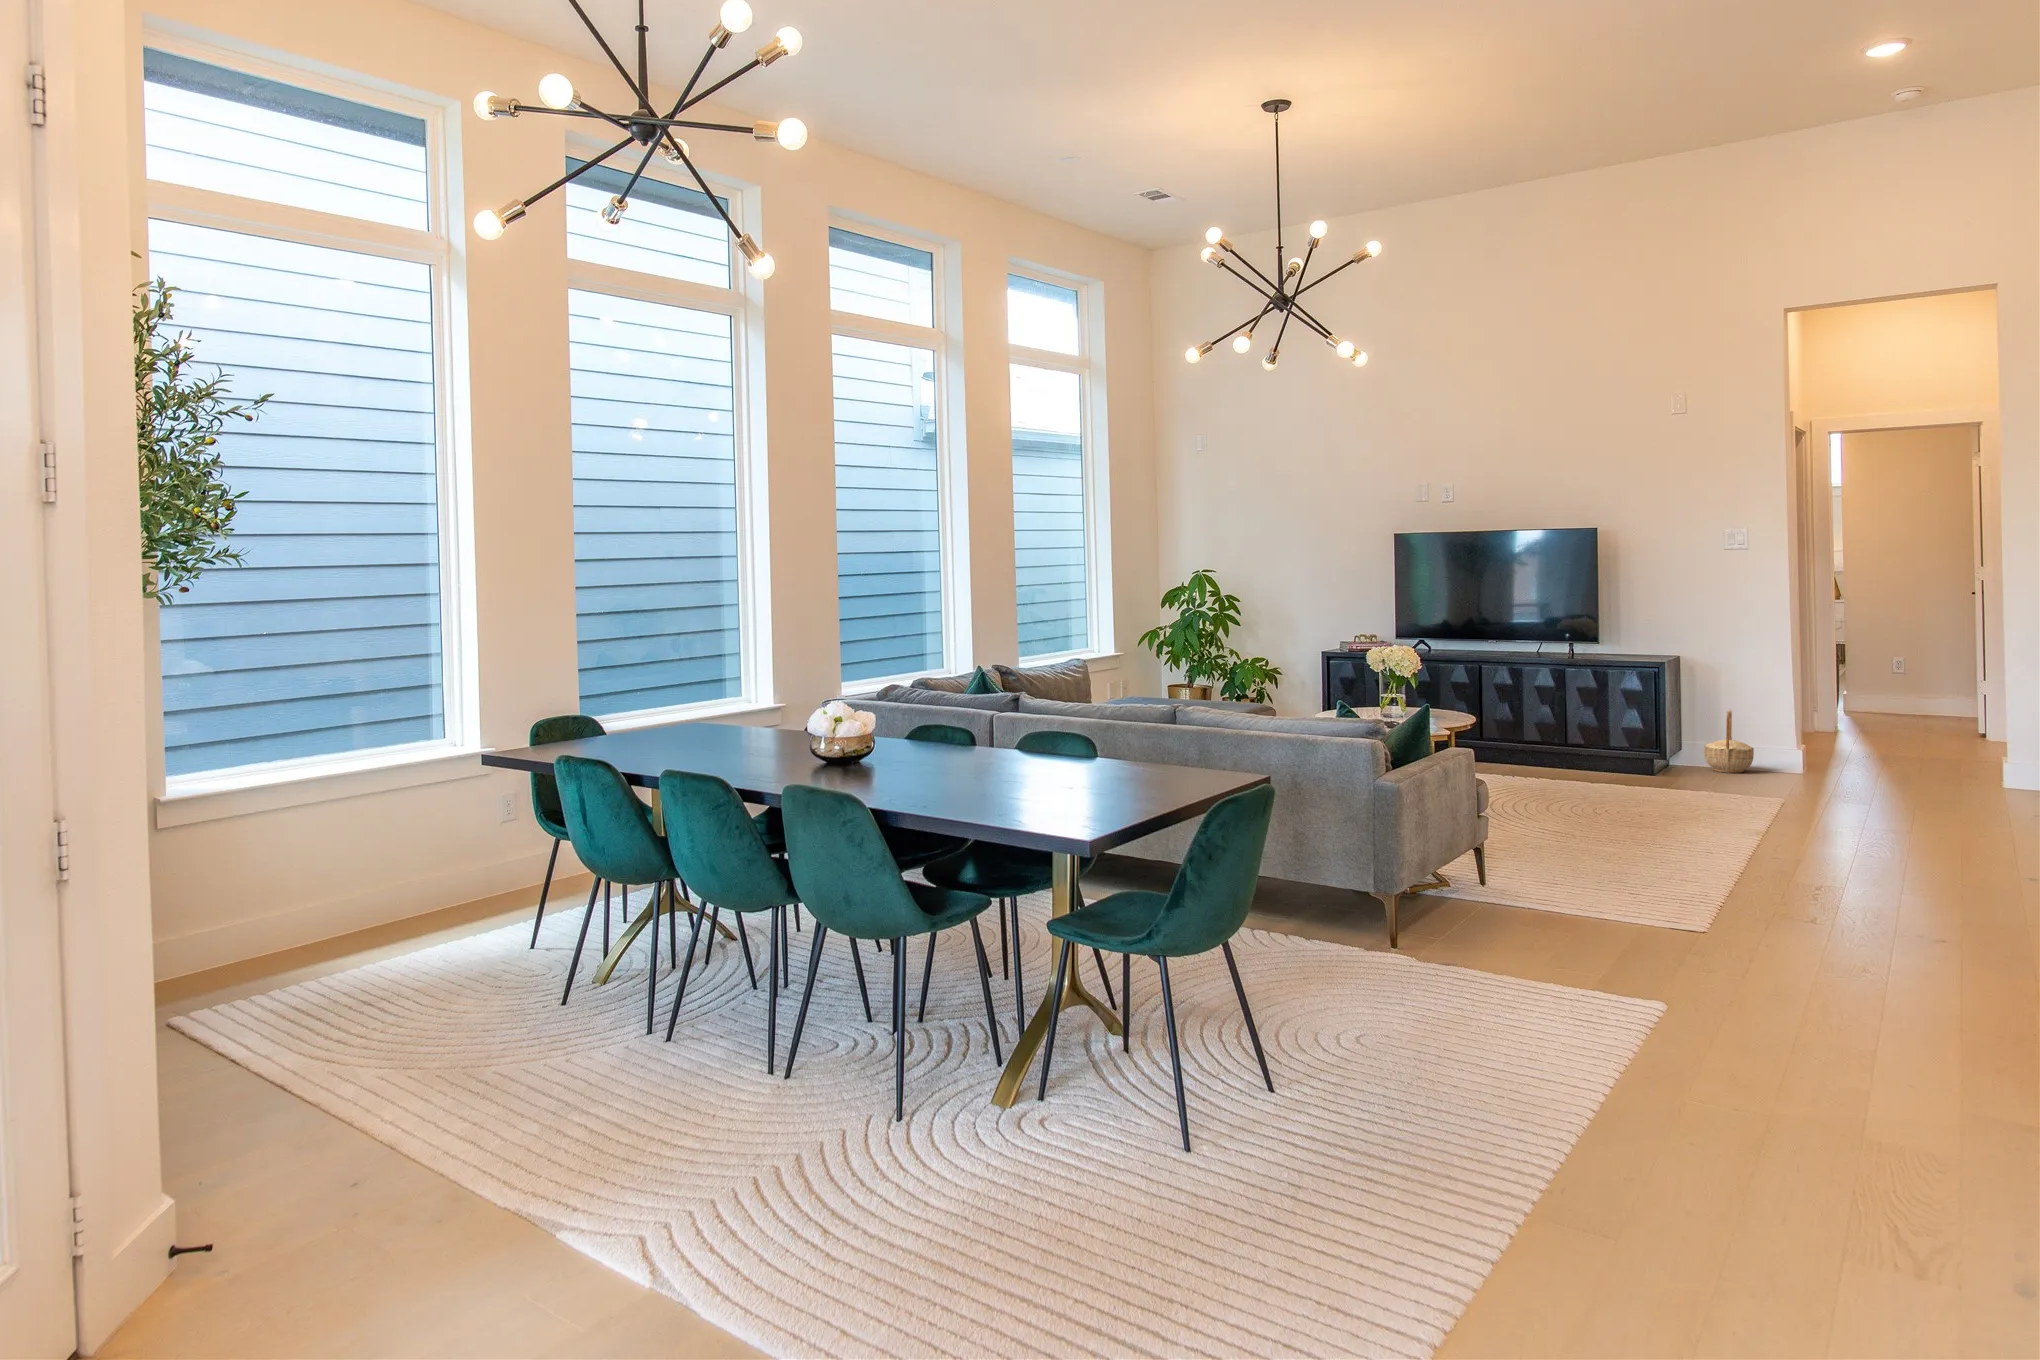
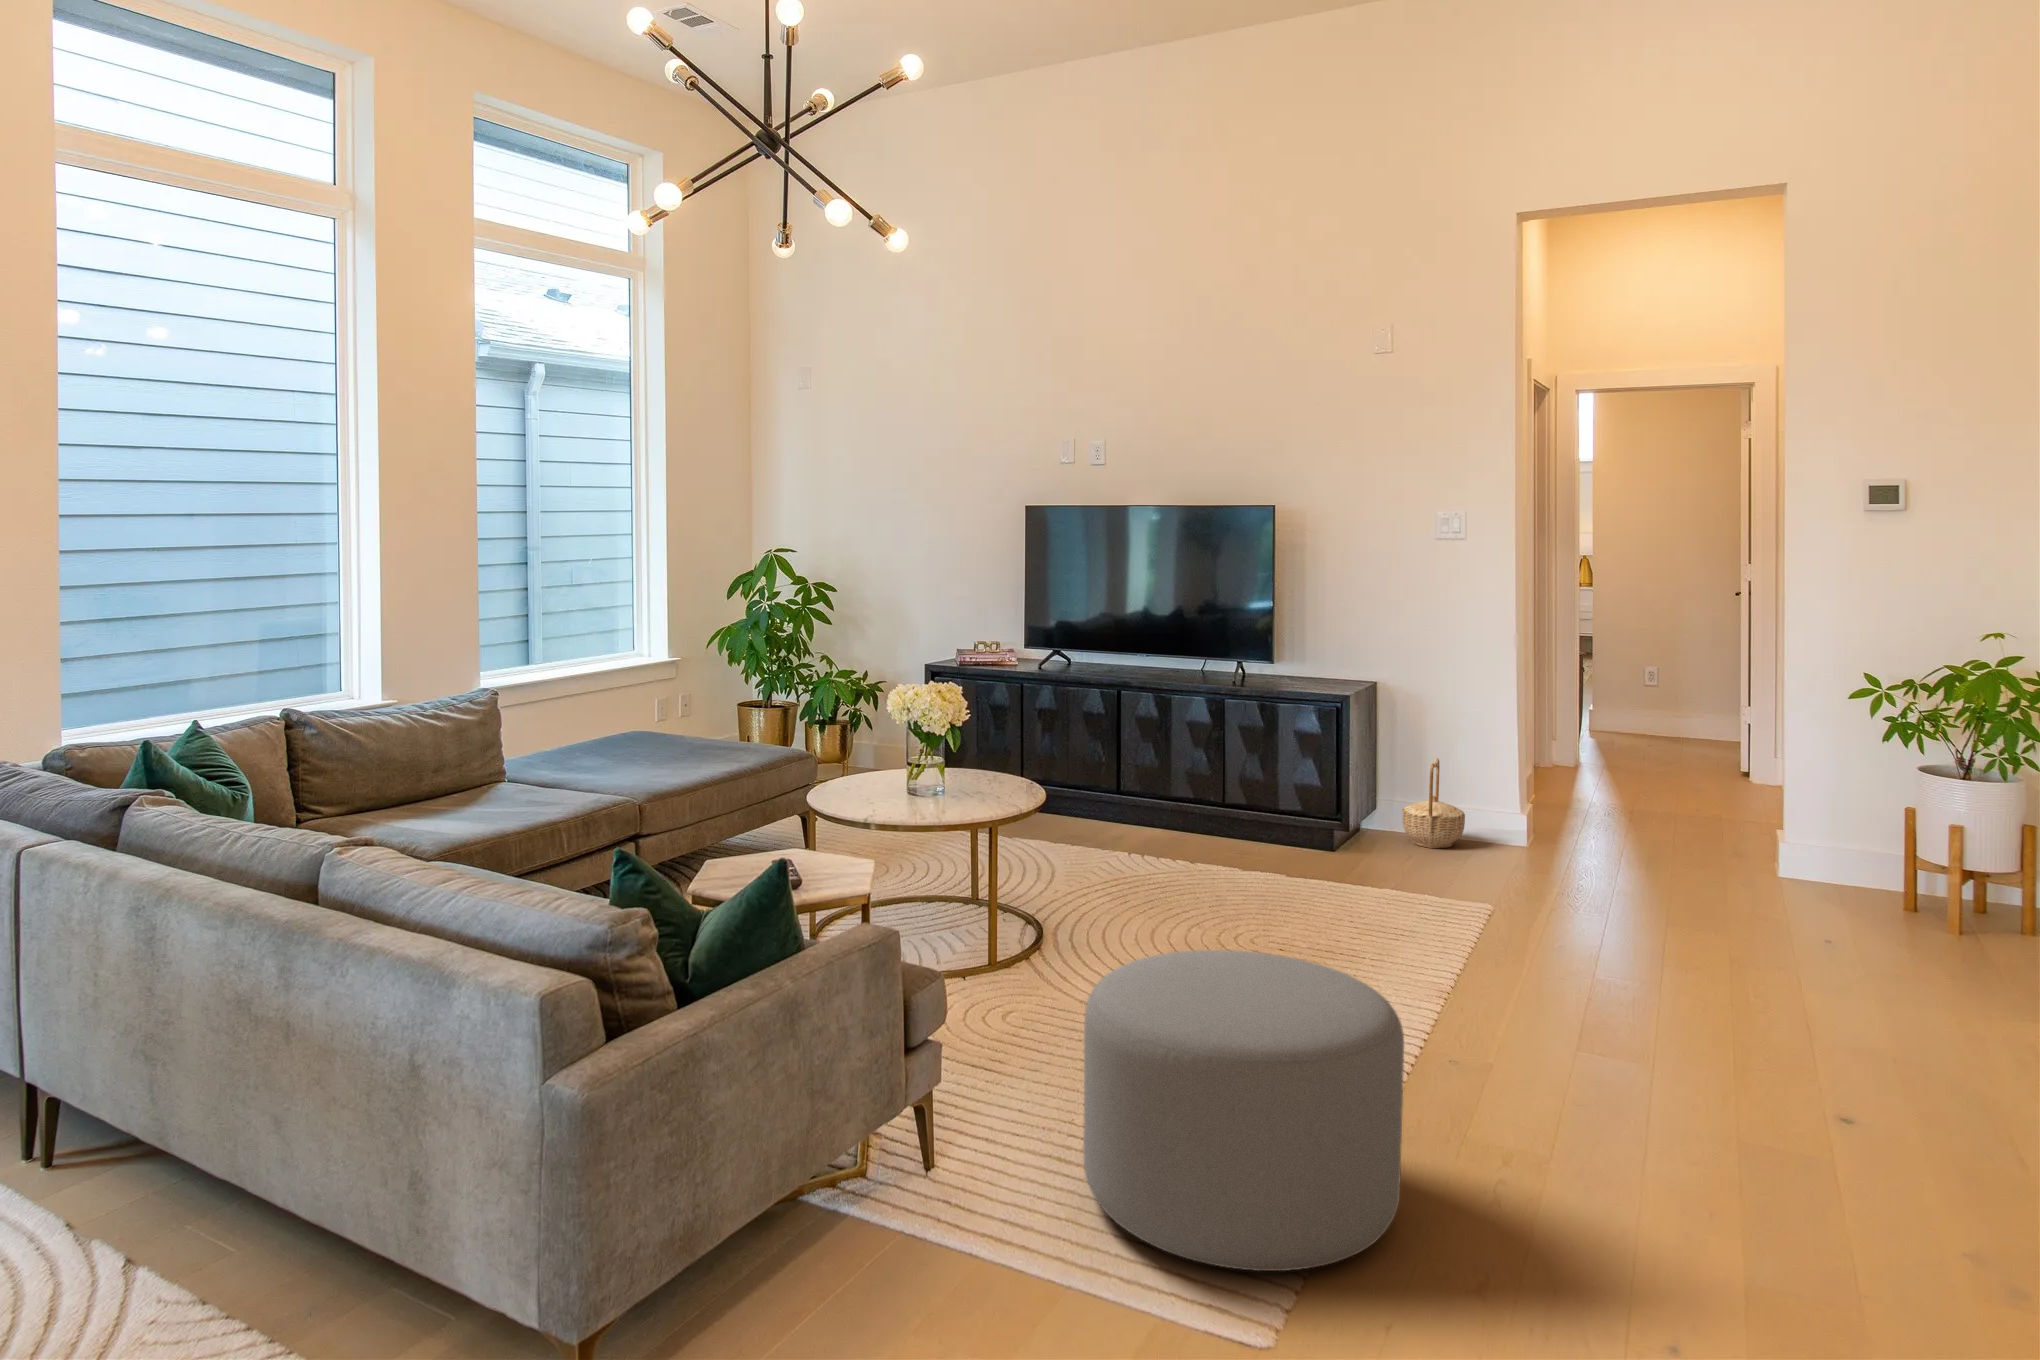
ottoman: none [1571,772,1757,910] -> present [1083,950,1404,1271]

